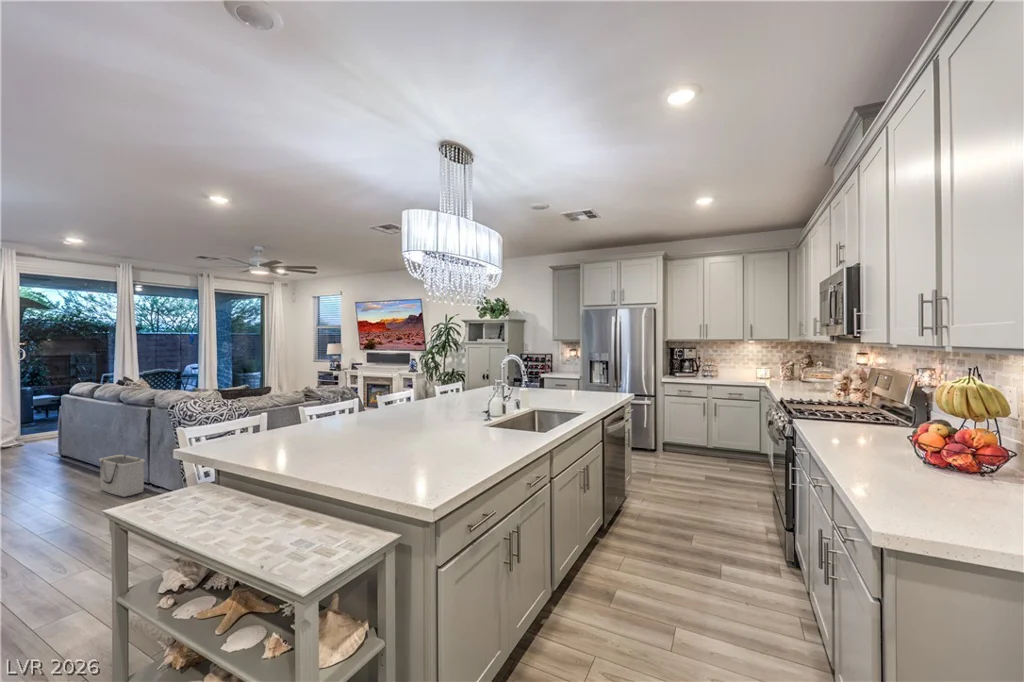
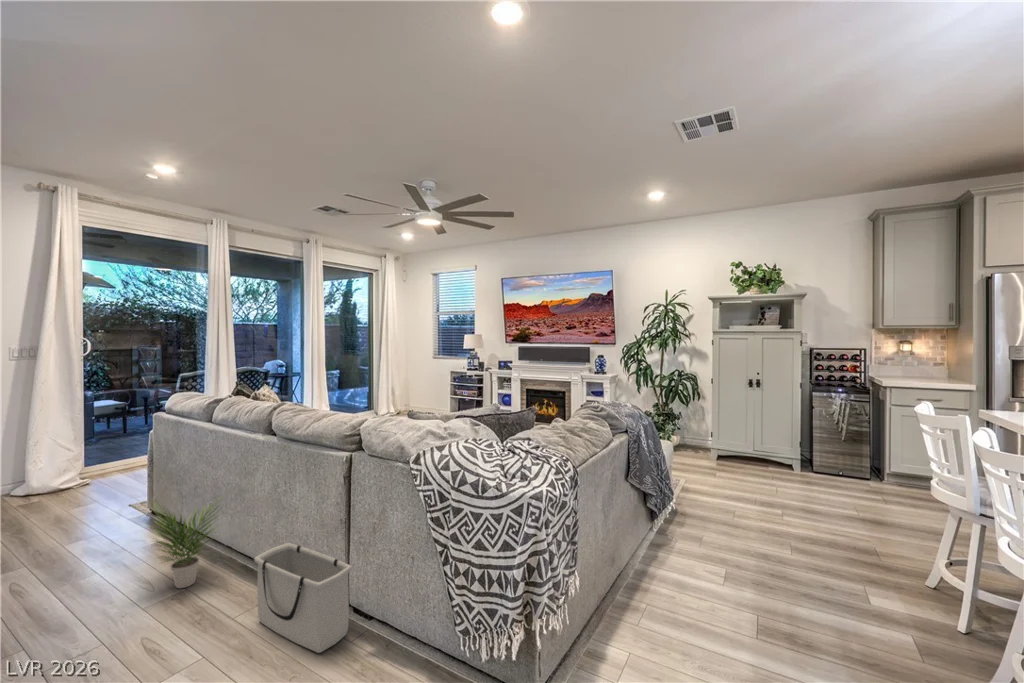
potted plant: none [35,434,94,482] -> present [153,504,218,588]

